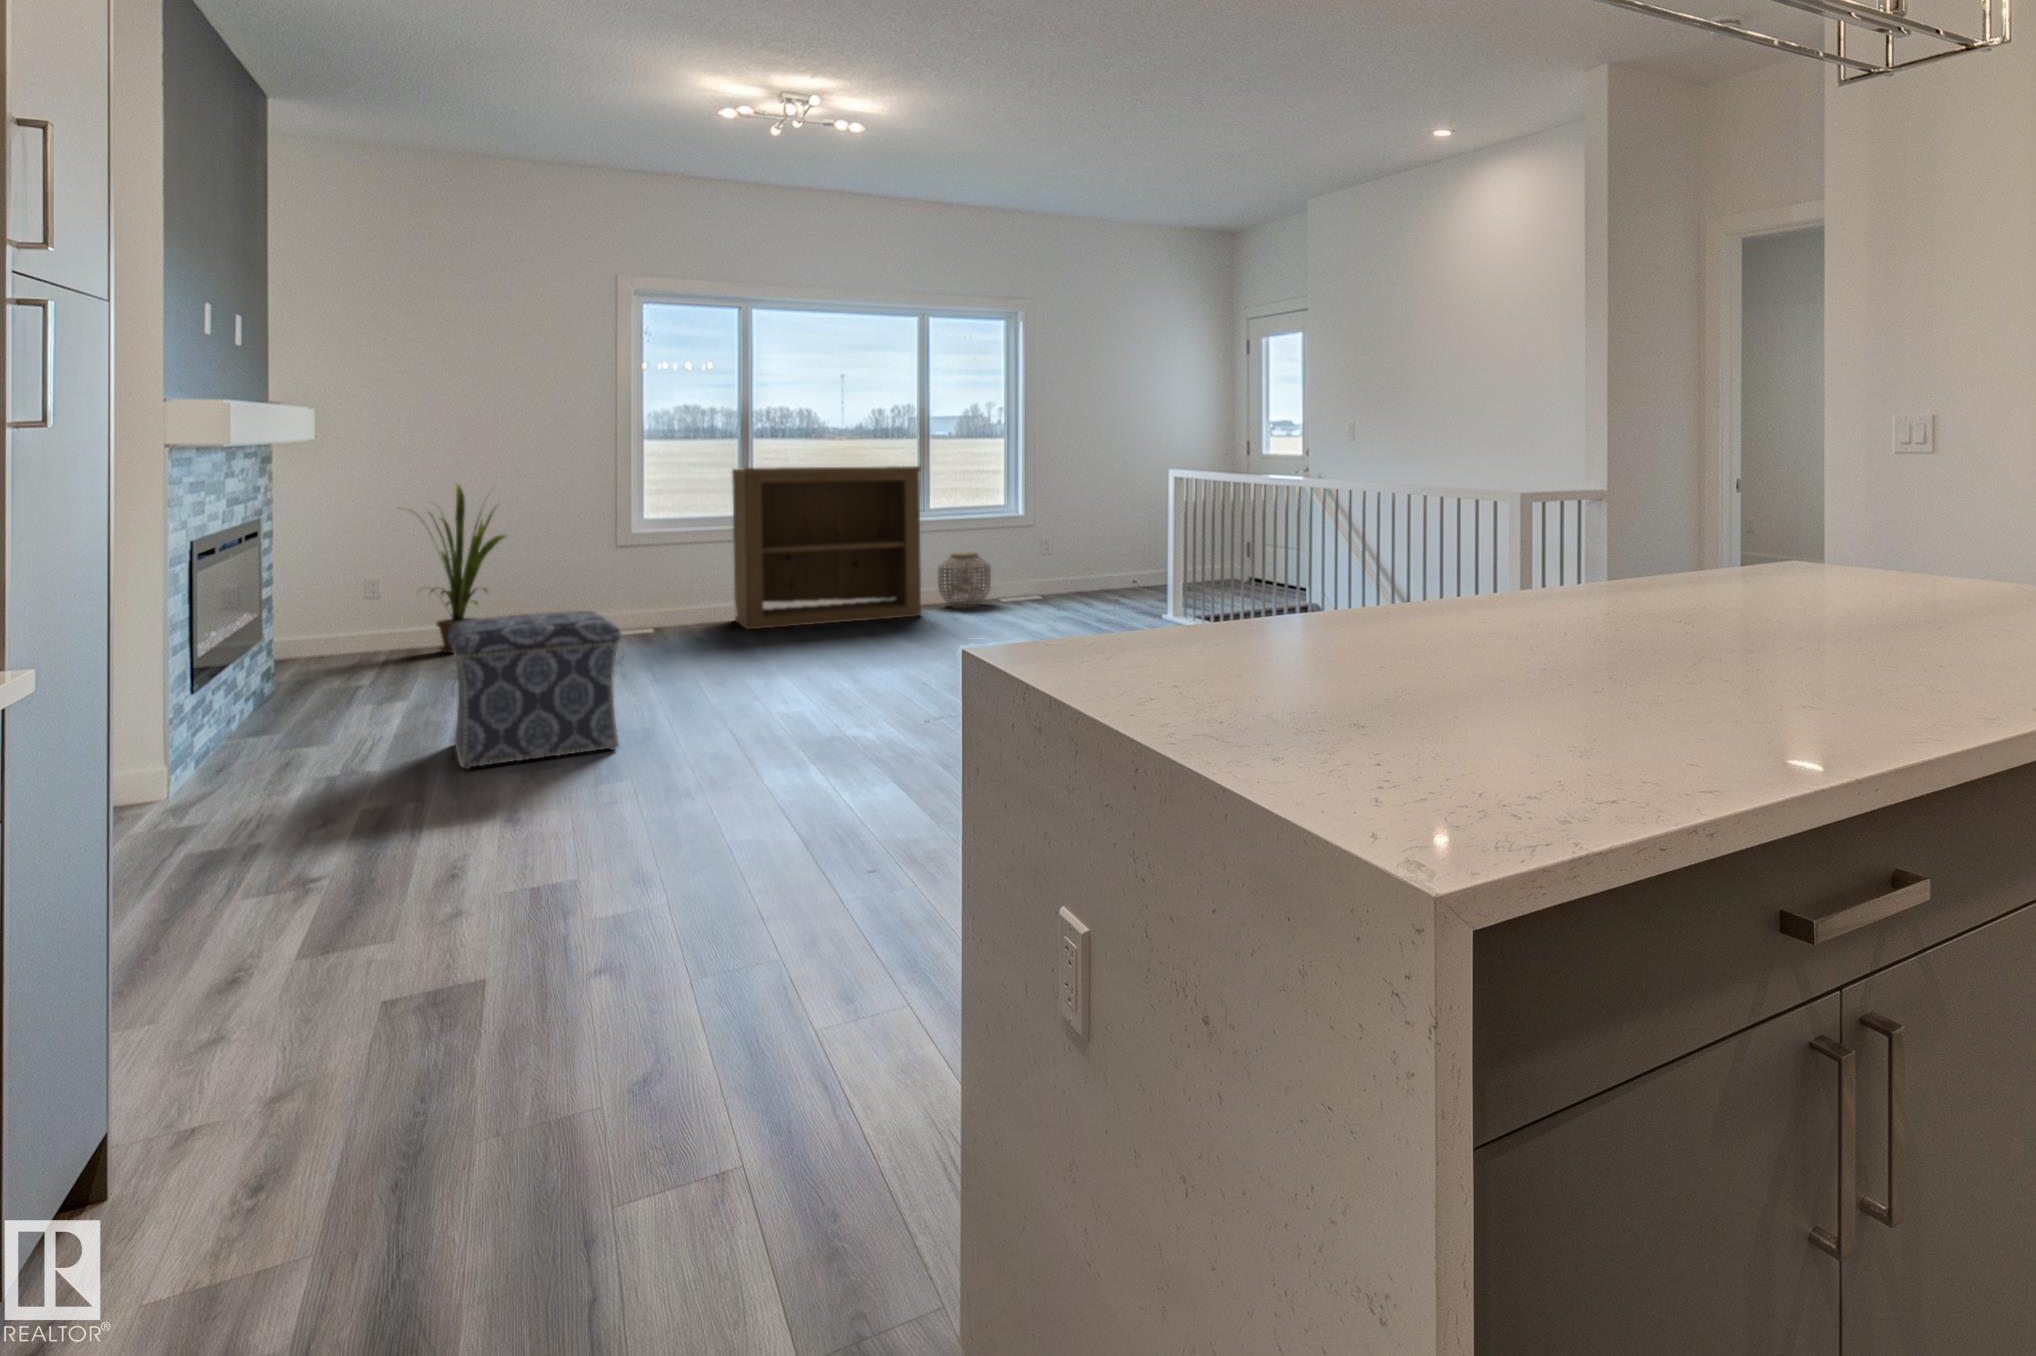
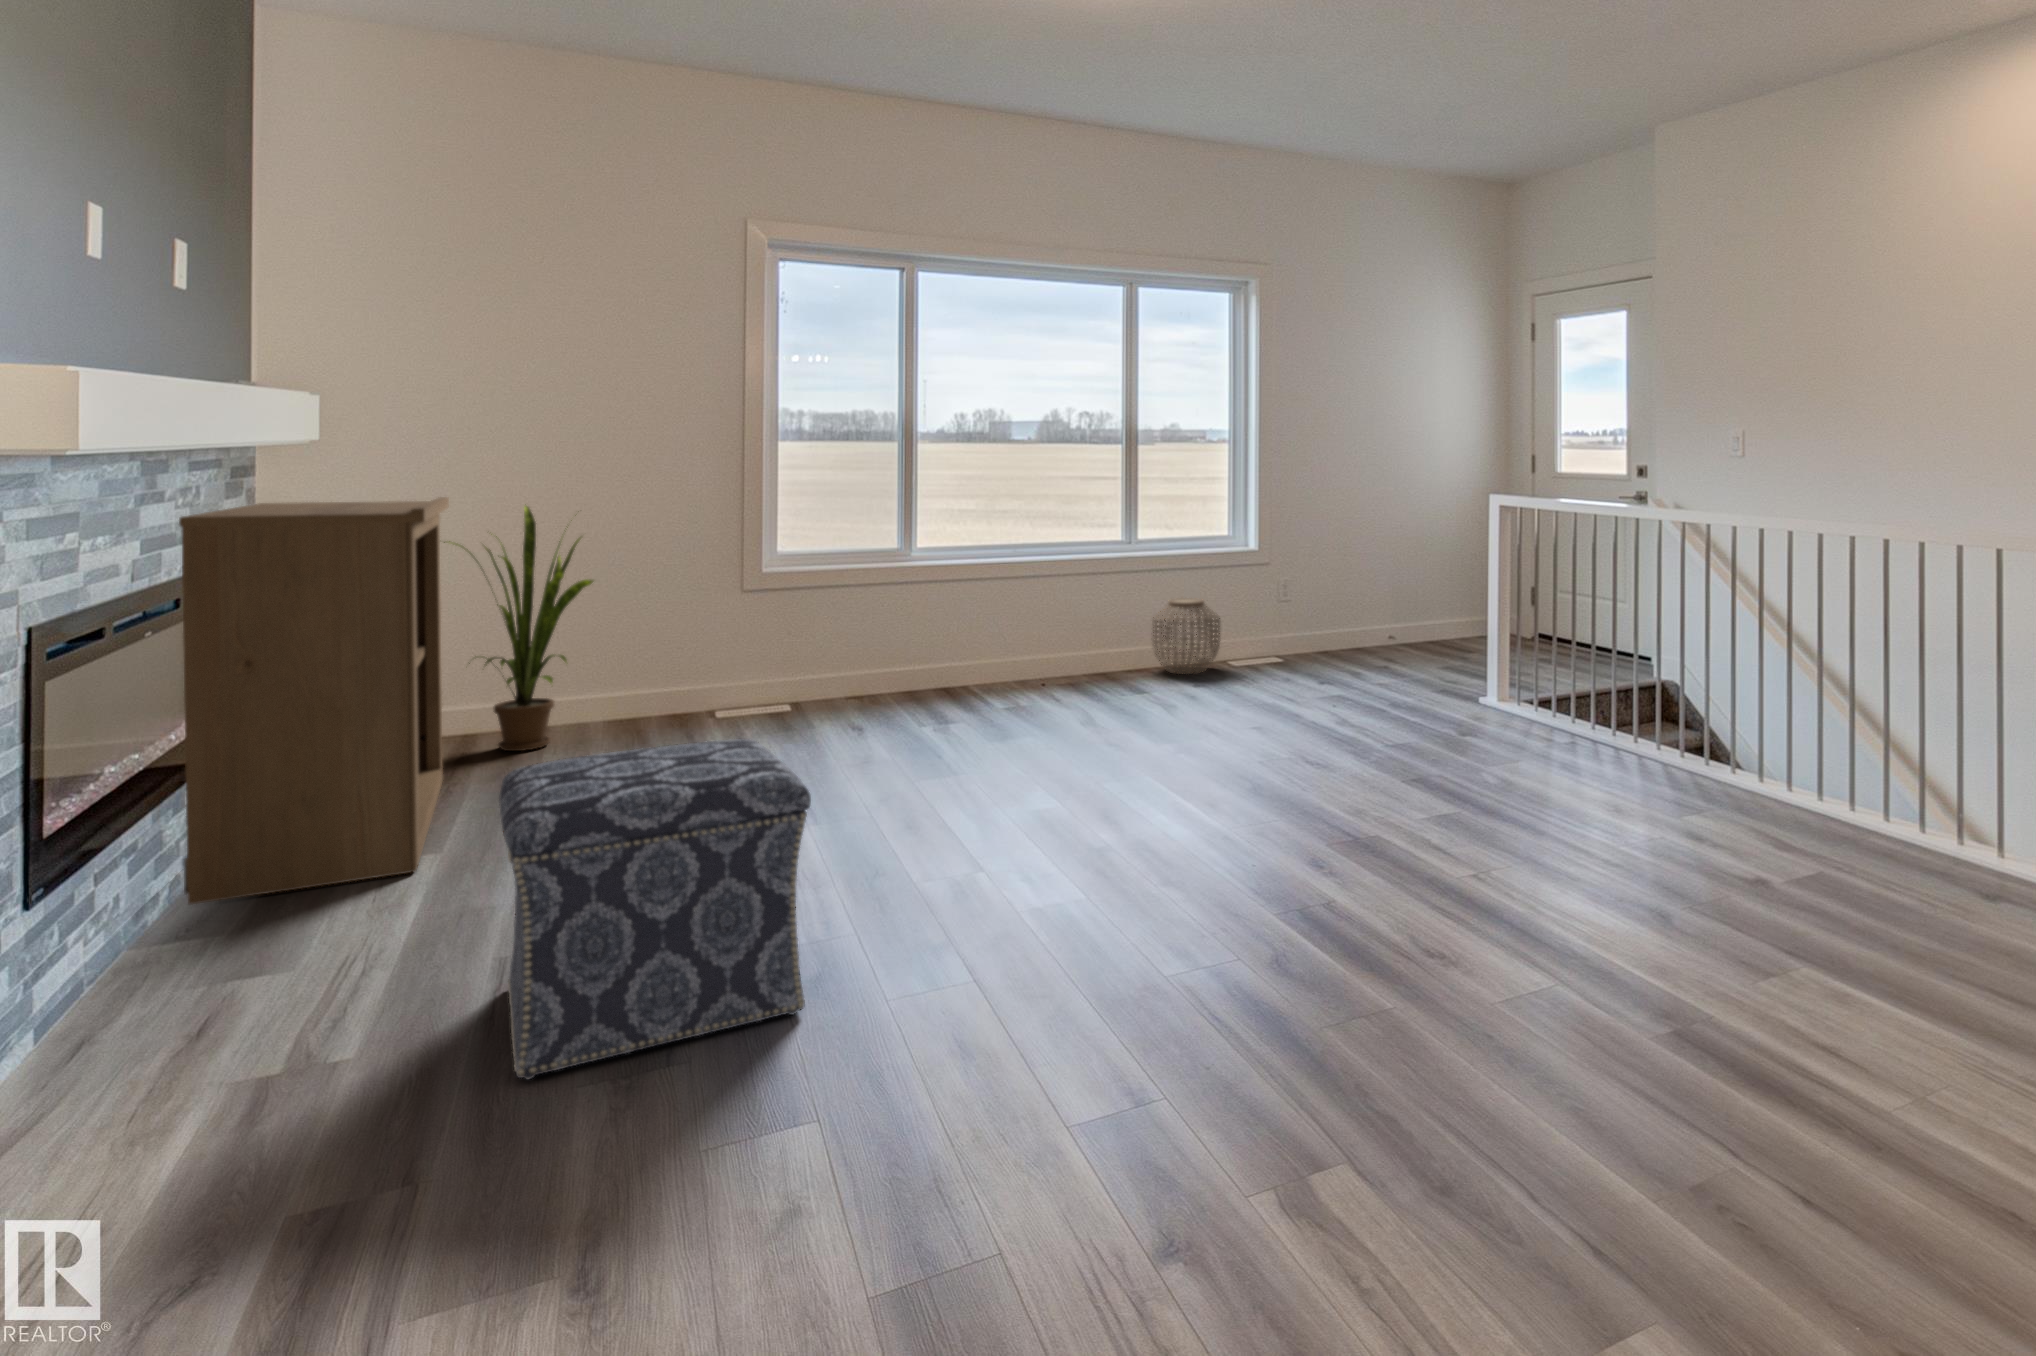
bookshelf: present [732,466,921,629] -> present [179,497,449,904]

